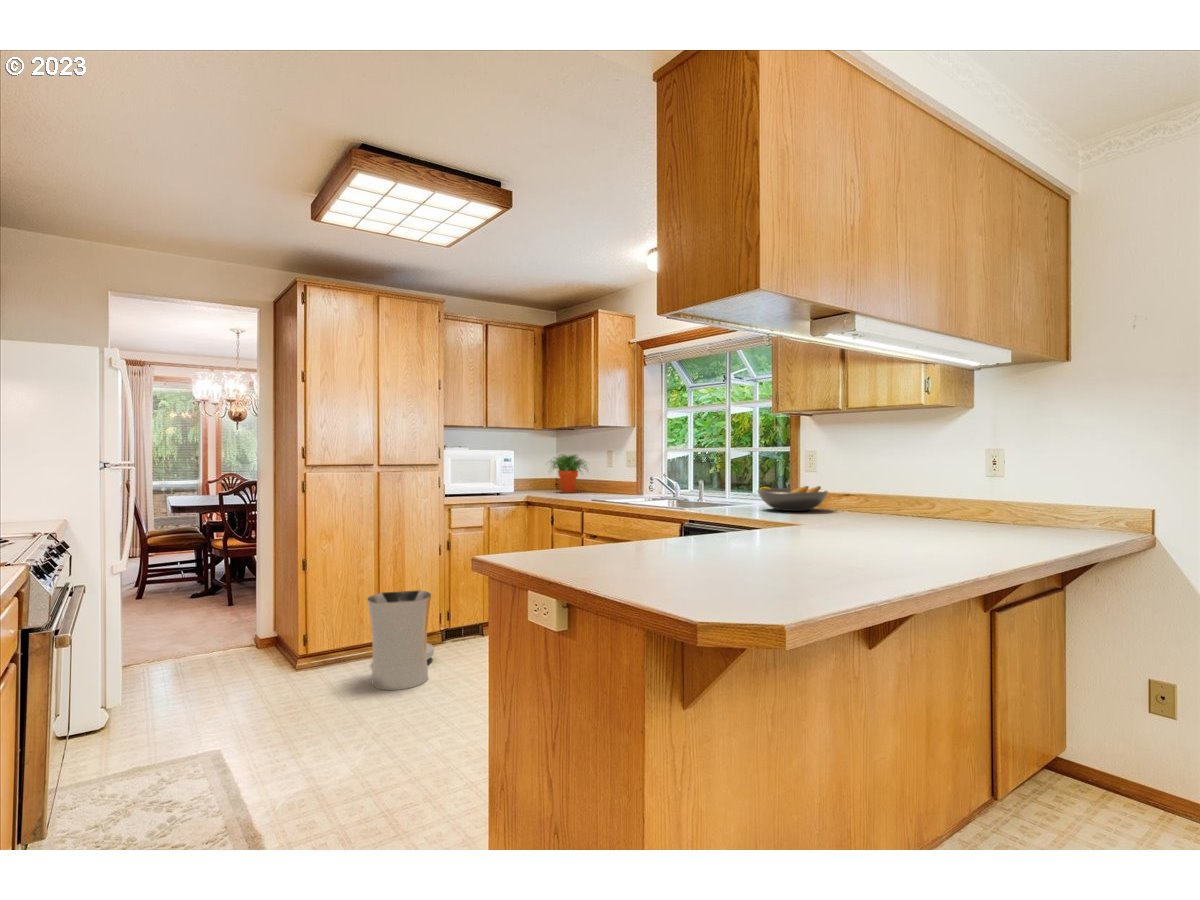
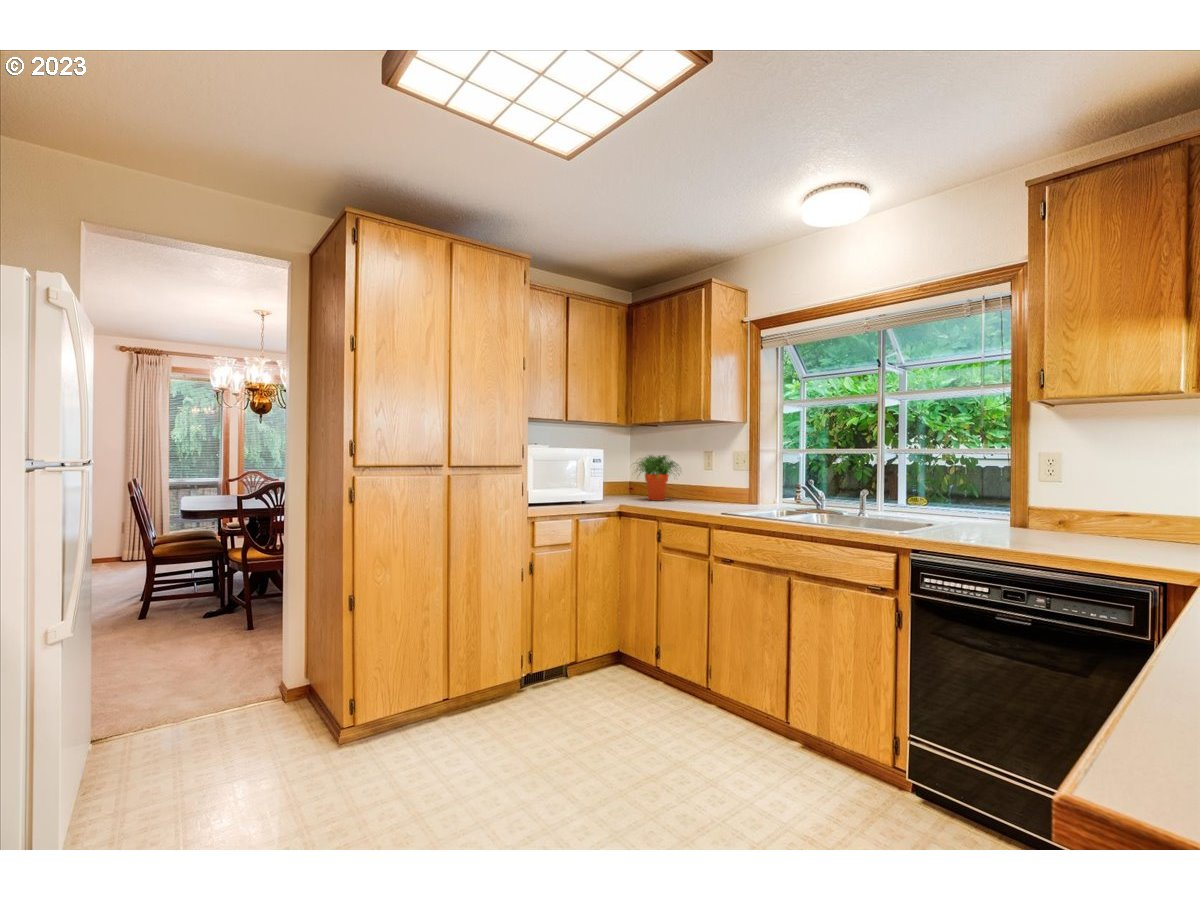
fruit bowl: present [758,486,828,511] -> none [995,503,1120,538]
trash can: present [367,590,434,690] -> none [444,638,532,792]

